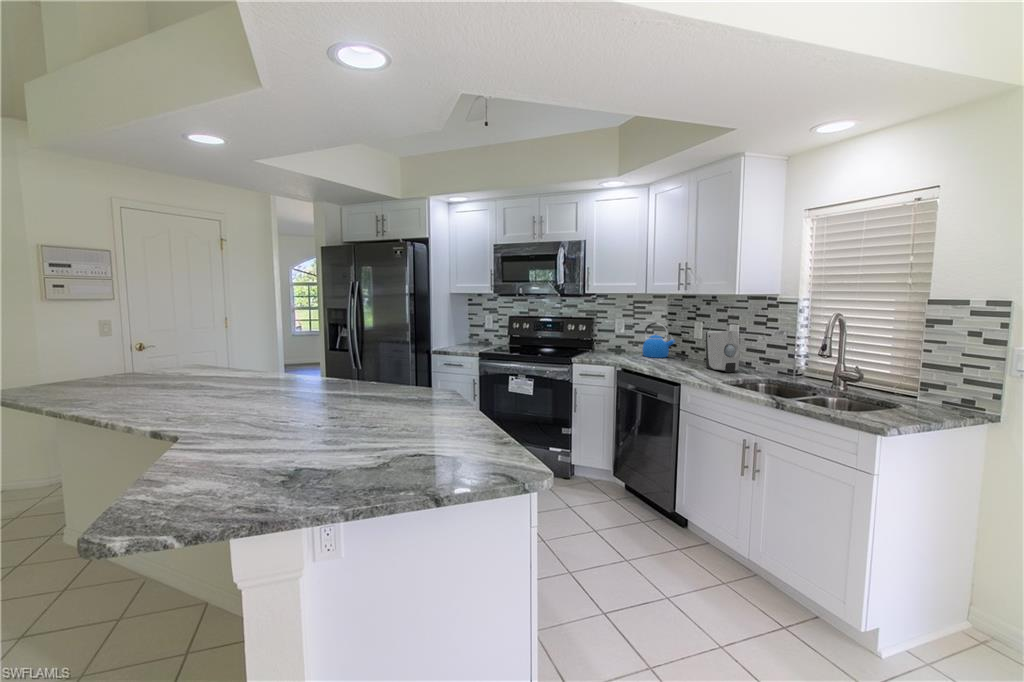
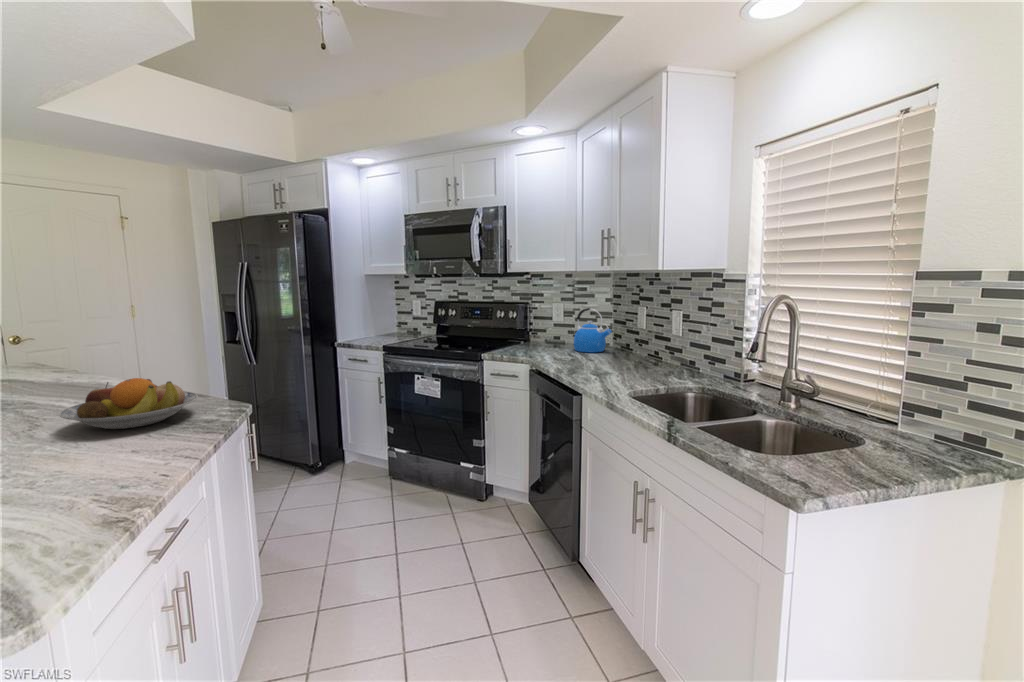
soap dispenser: present [706,331,739,372] -> none [634,319,673,375]
fruit bowl: none [352,369,433,405] -> present [60,378,198,429]

